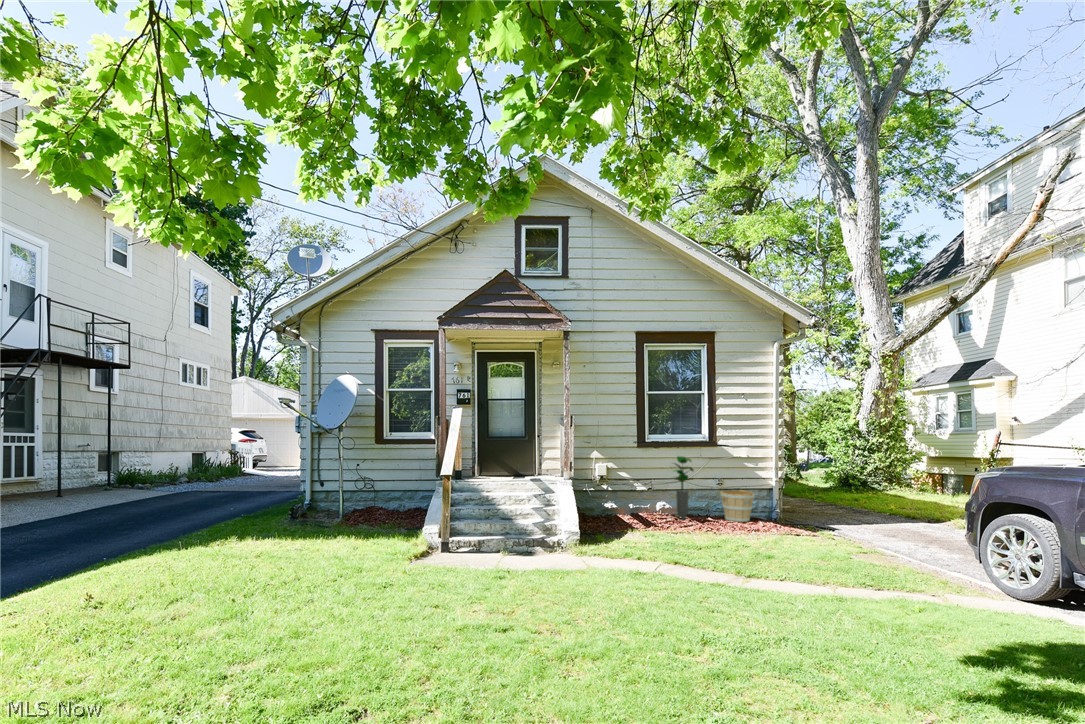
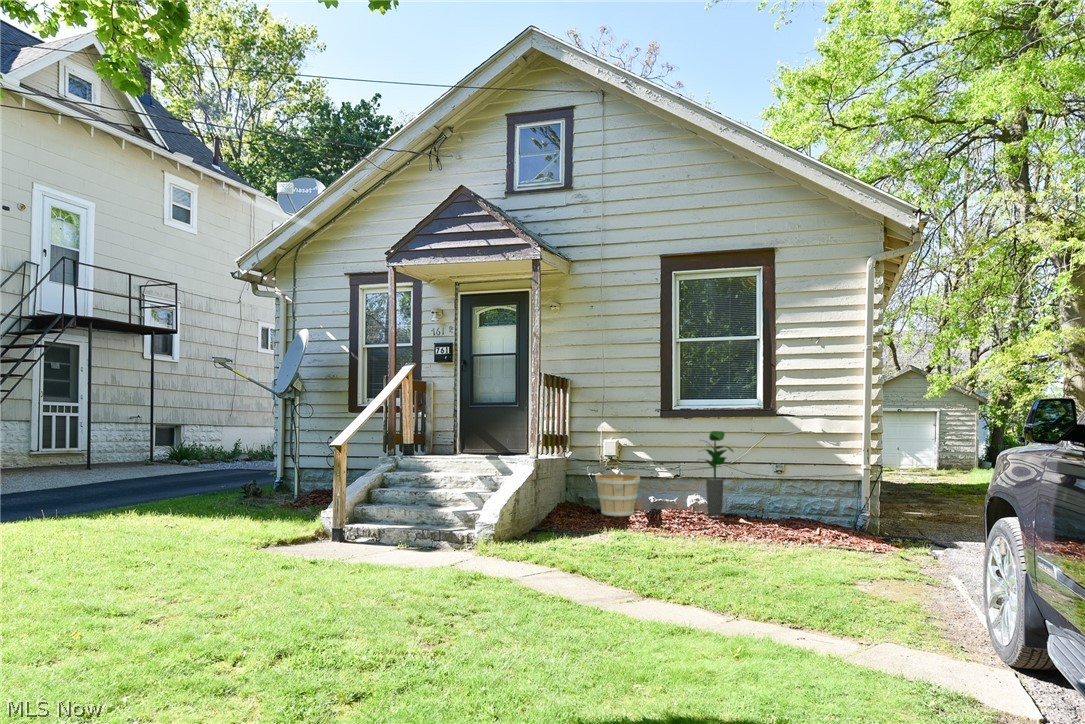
wooden bucket: present [720,490,754,522] -> present [595,474,640,516]

